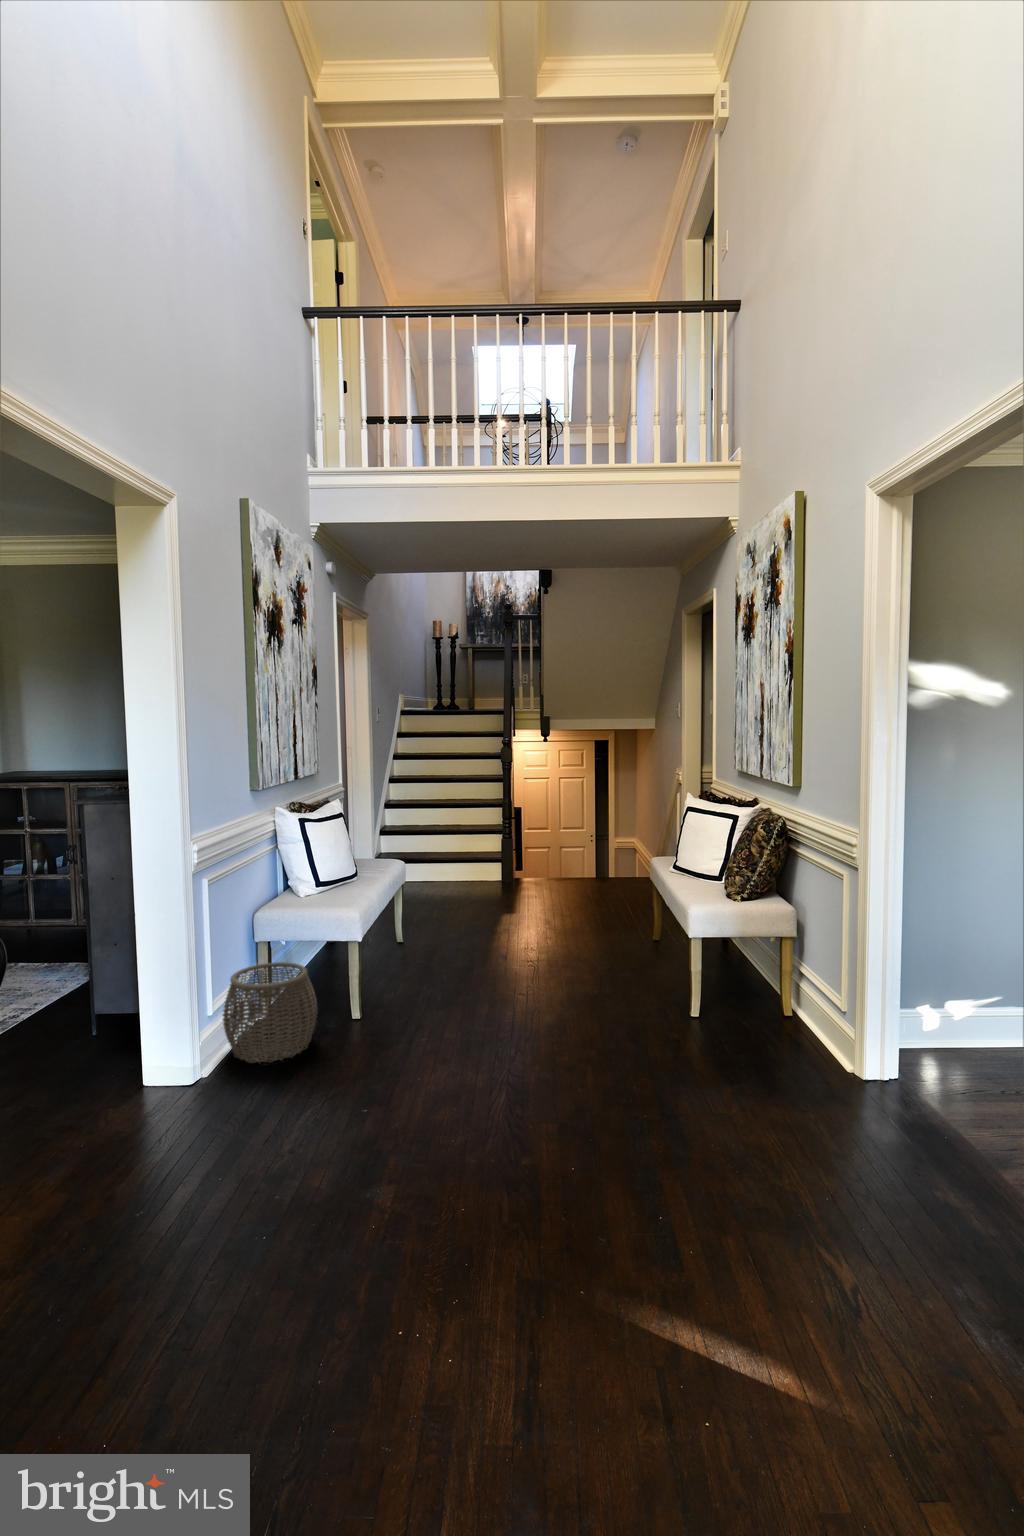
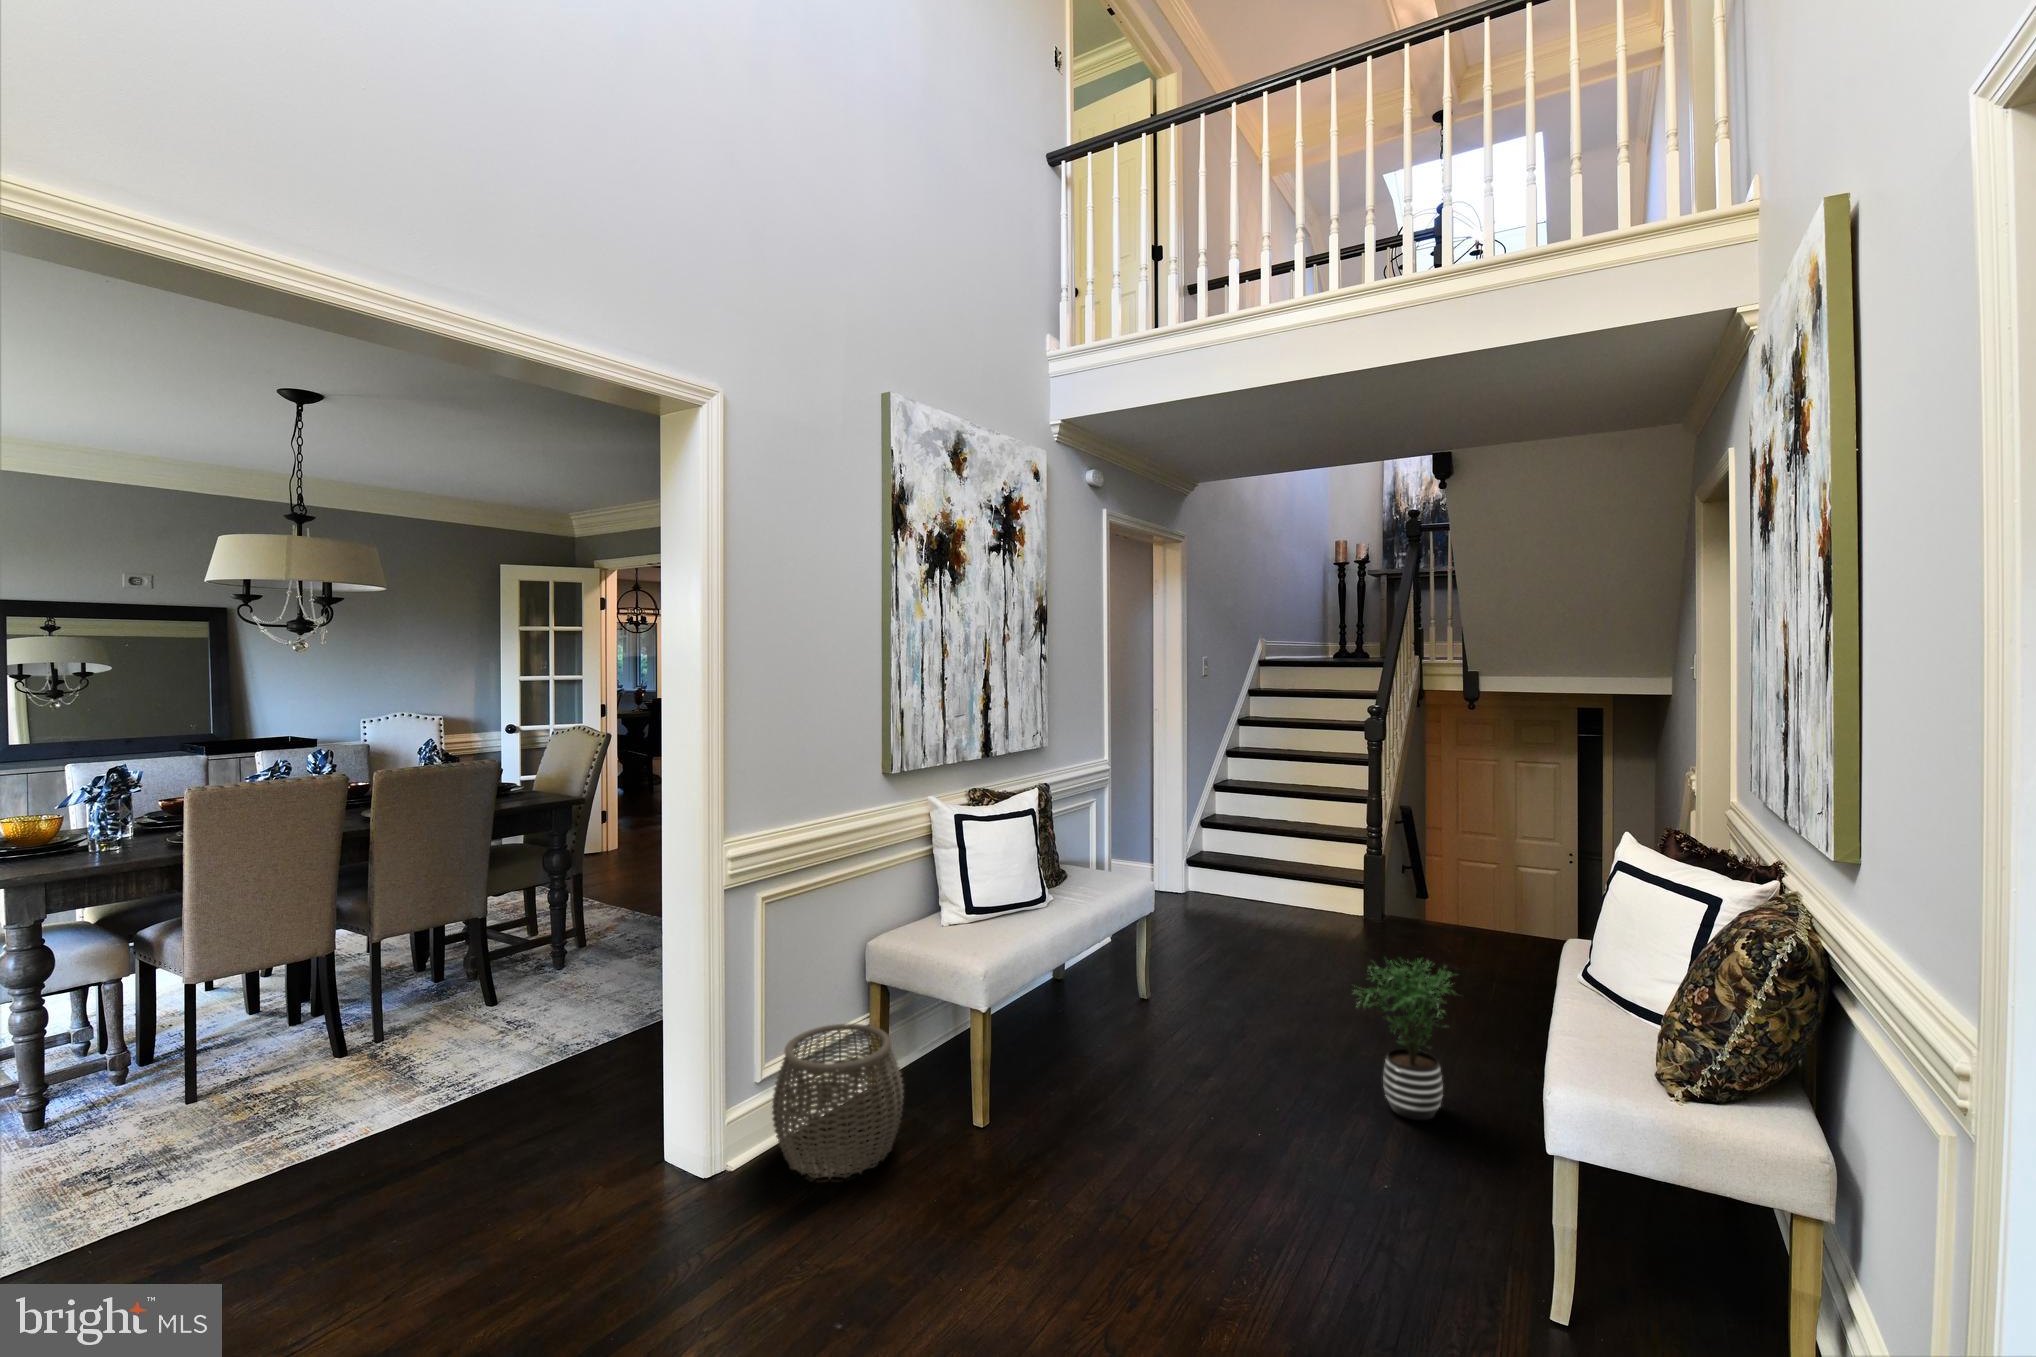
potted plant: none [556,874,613,965] -> present [1354,960,1454,1120]

